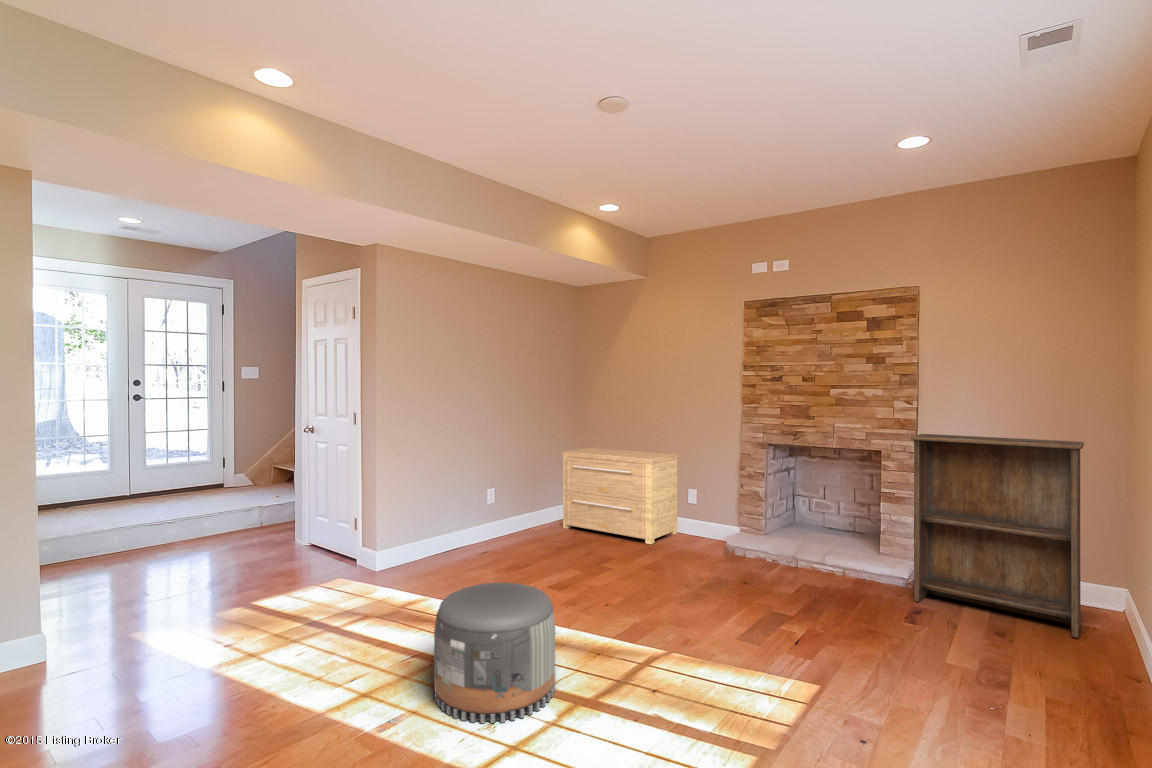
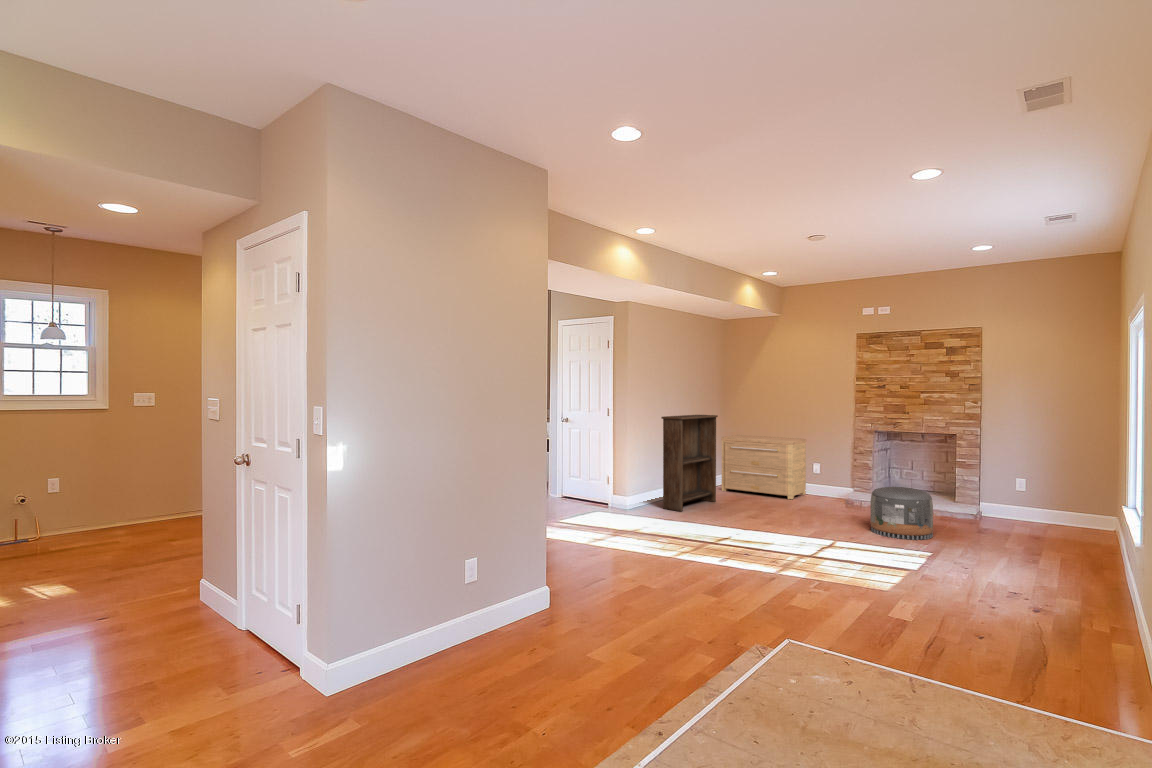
bookshelf: present [911,434,1084,638] -> present [661,415,718,511]
pouf: present [434,582,555,723] -> present [870,487,933,540]

